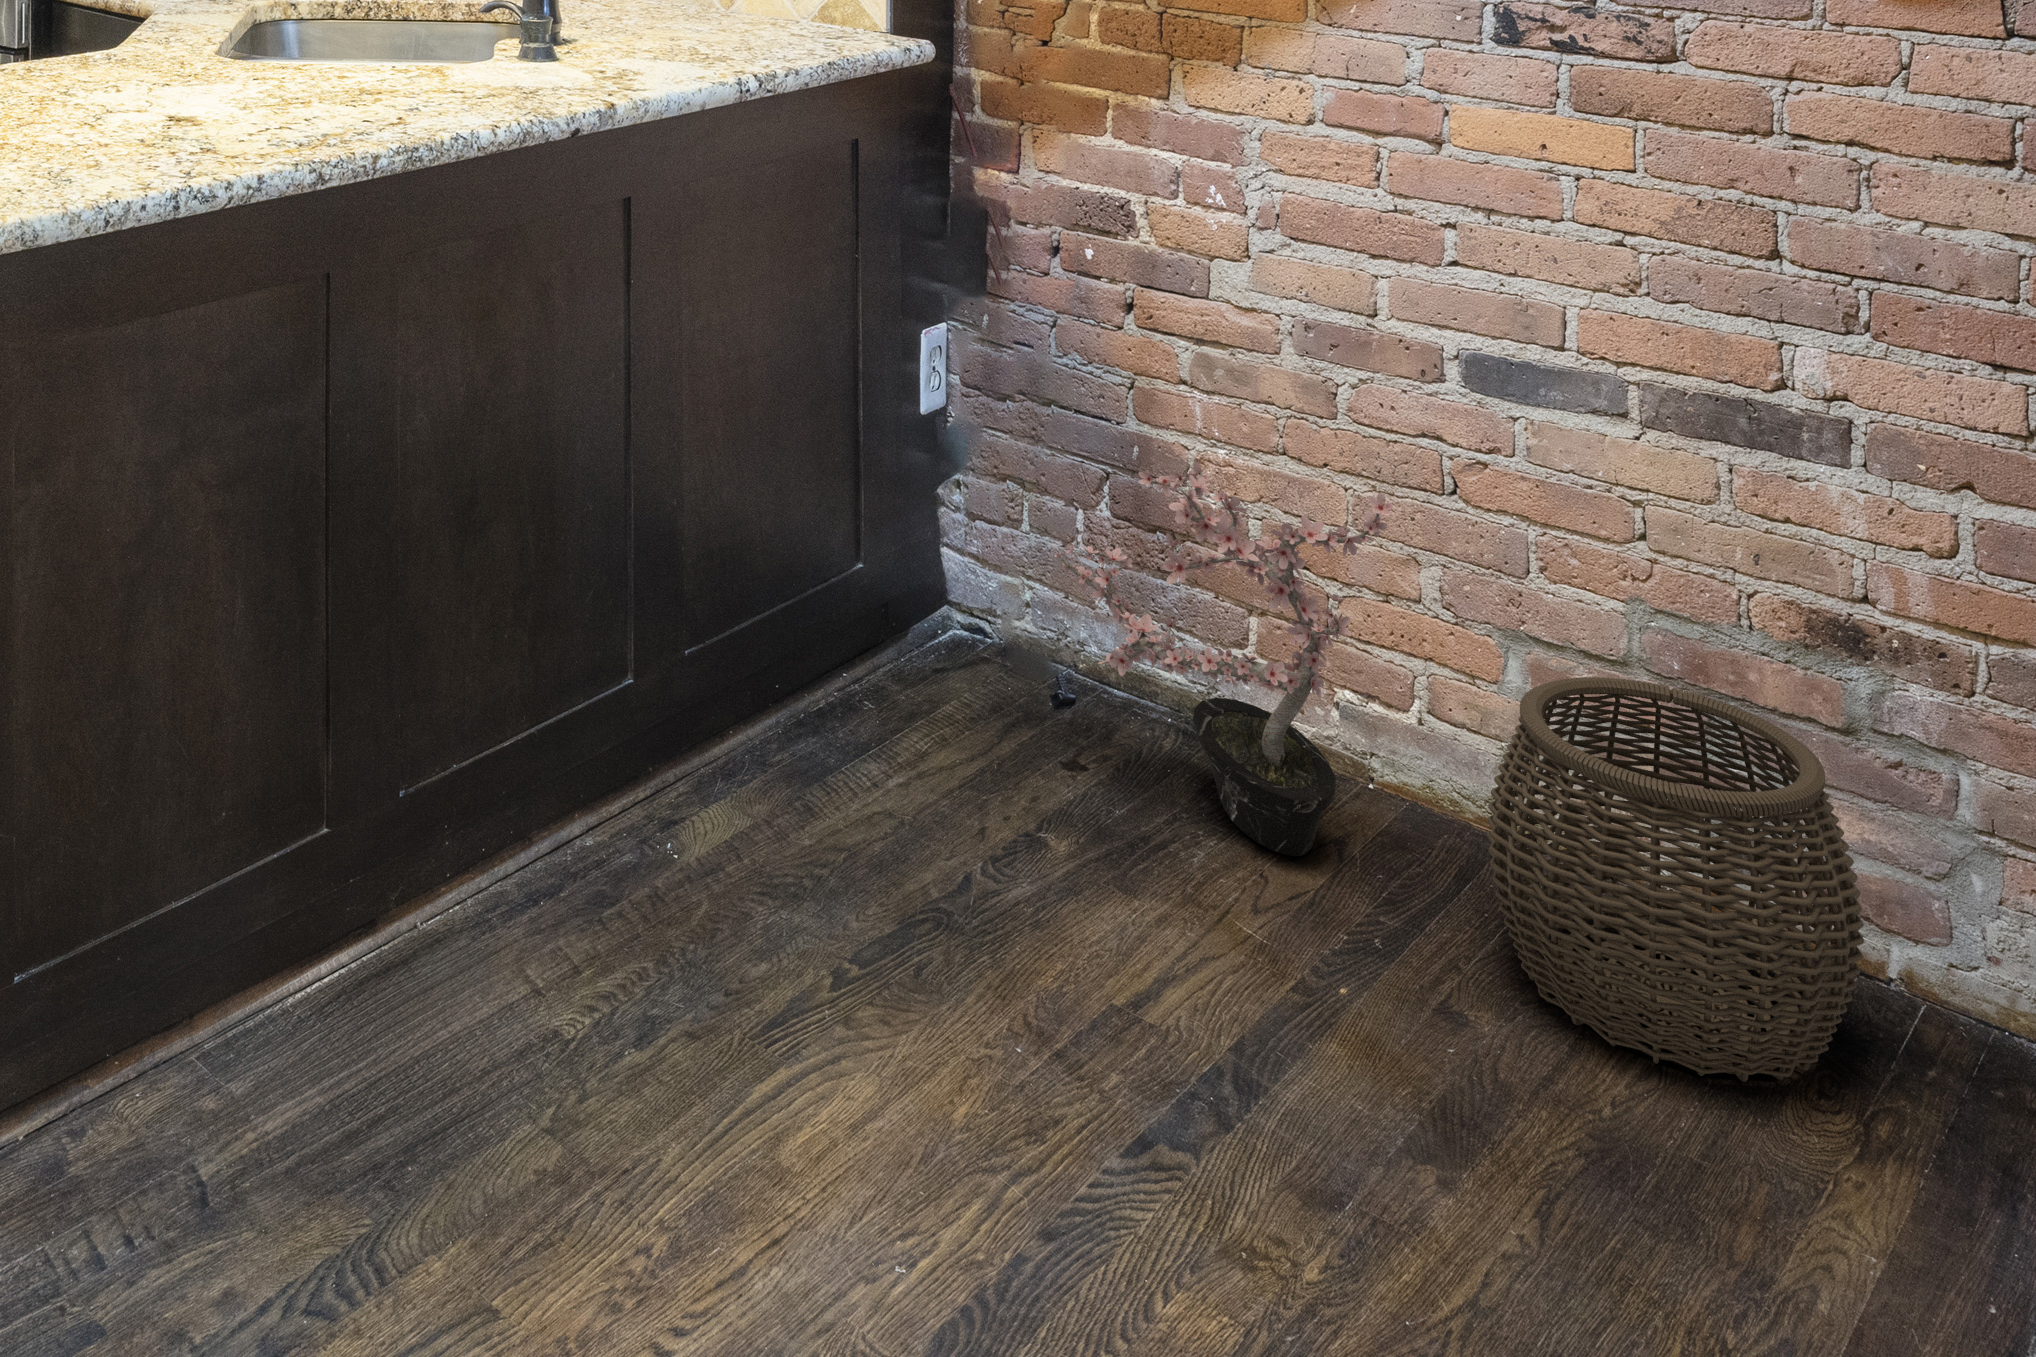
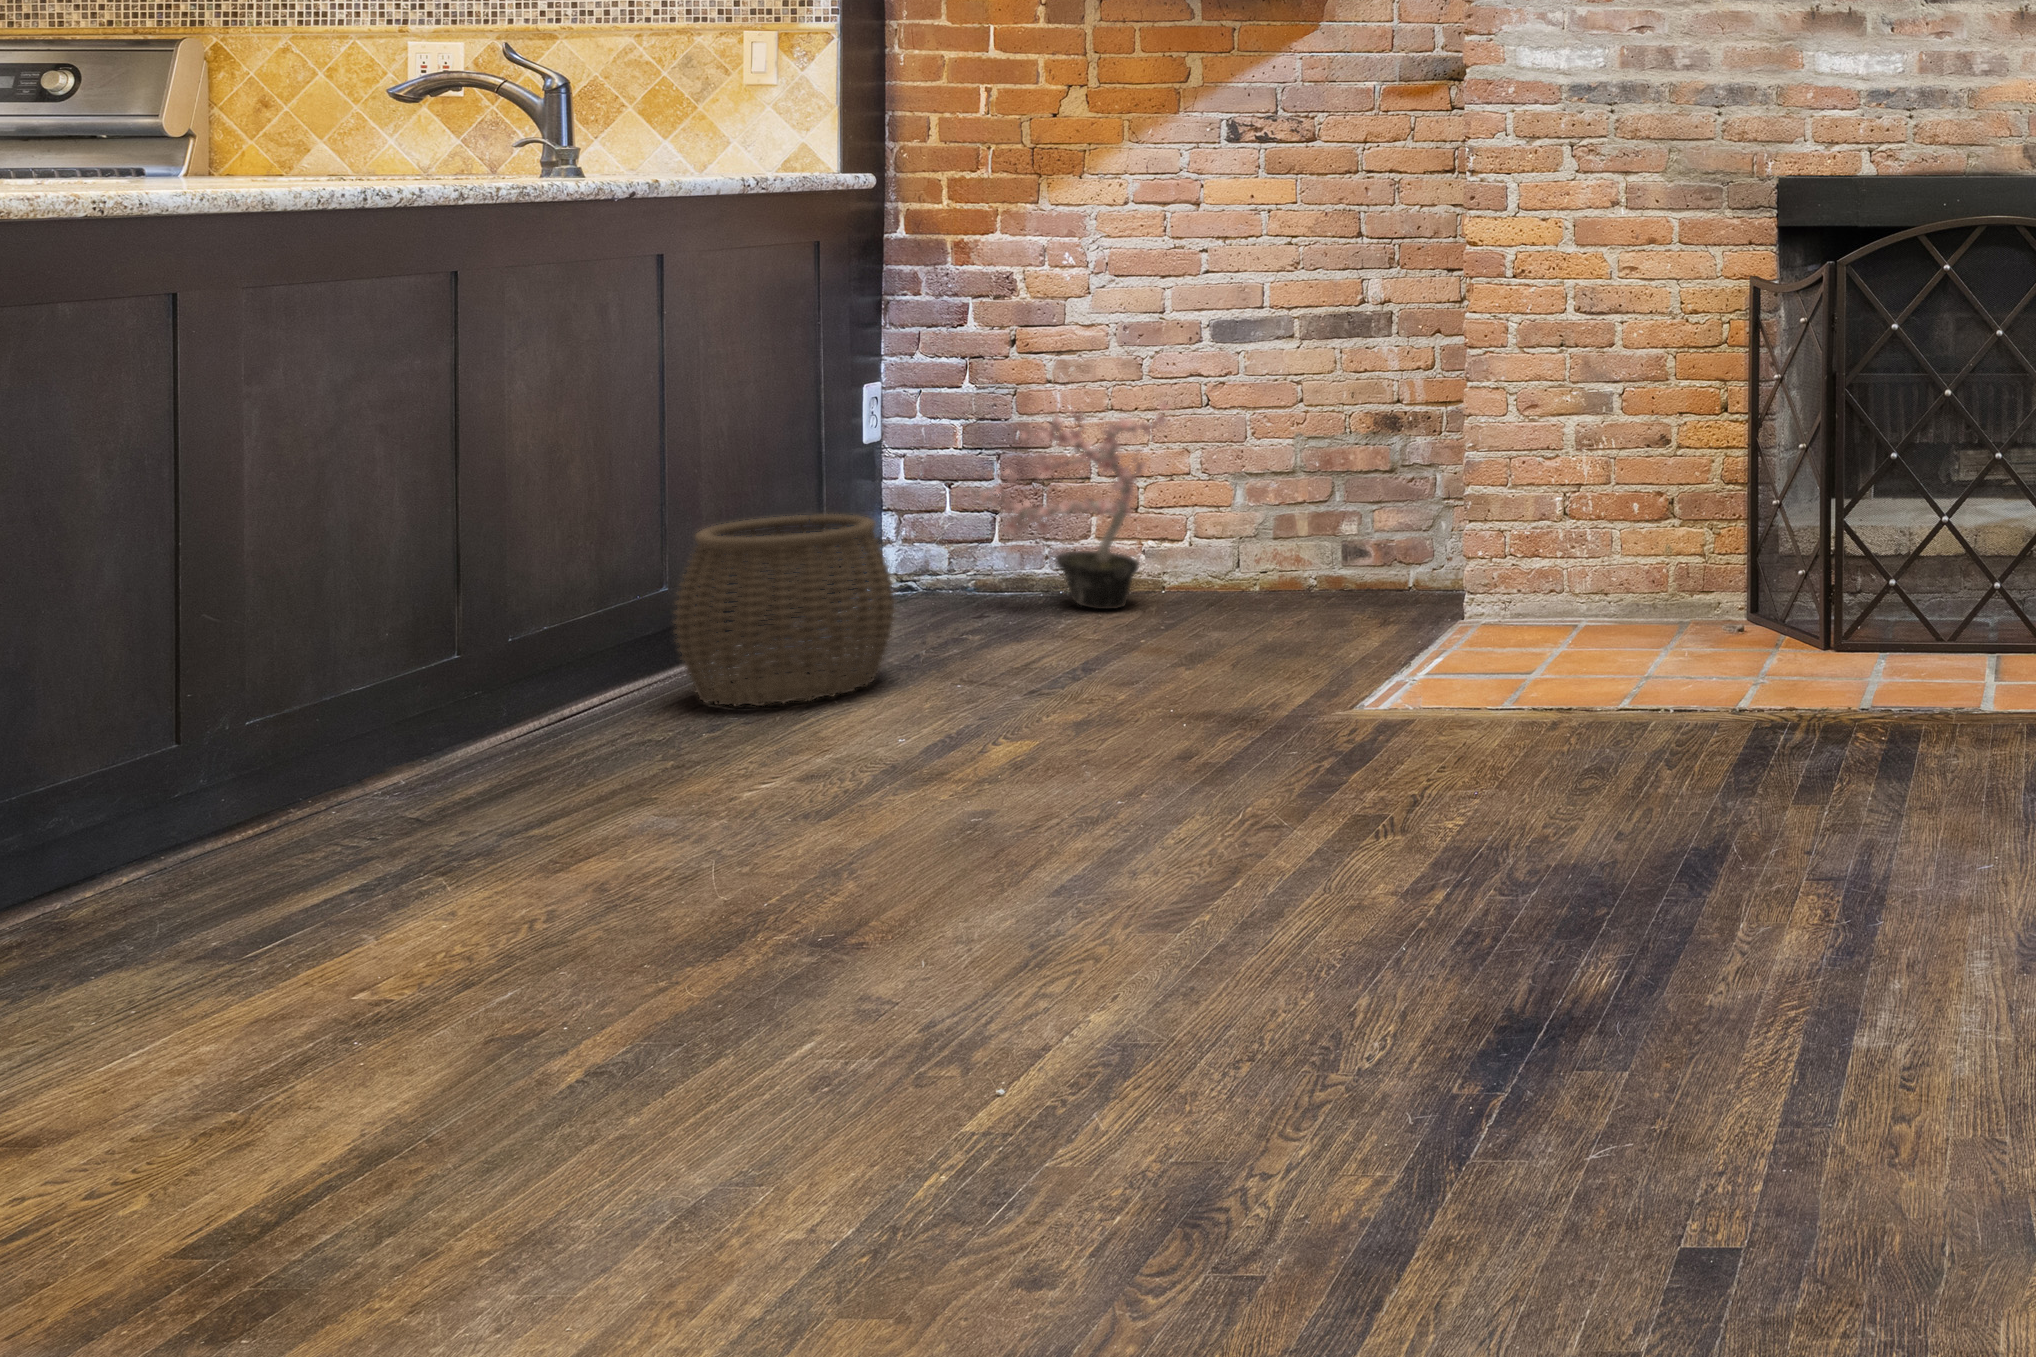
woven basket: present [1487,677,1864,1082] -> present [674,515,896,706]

